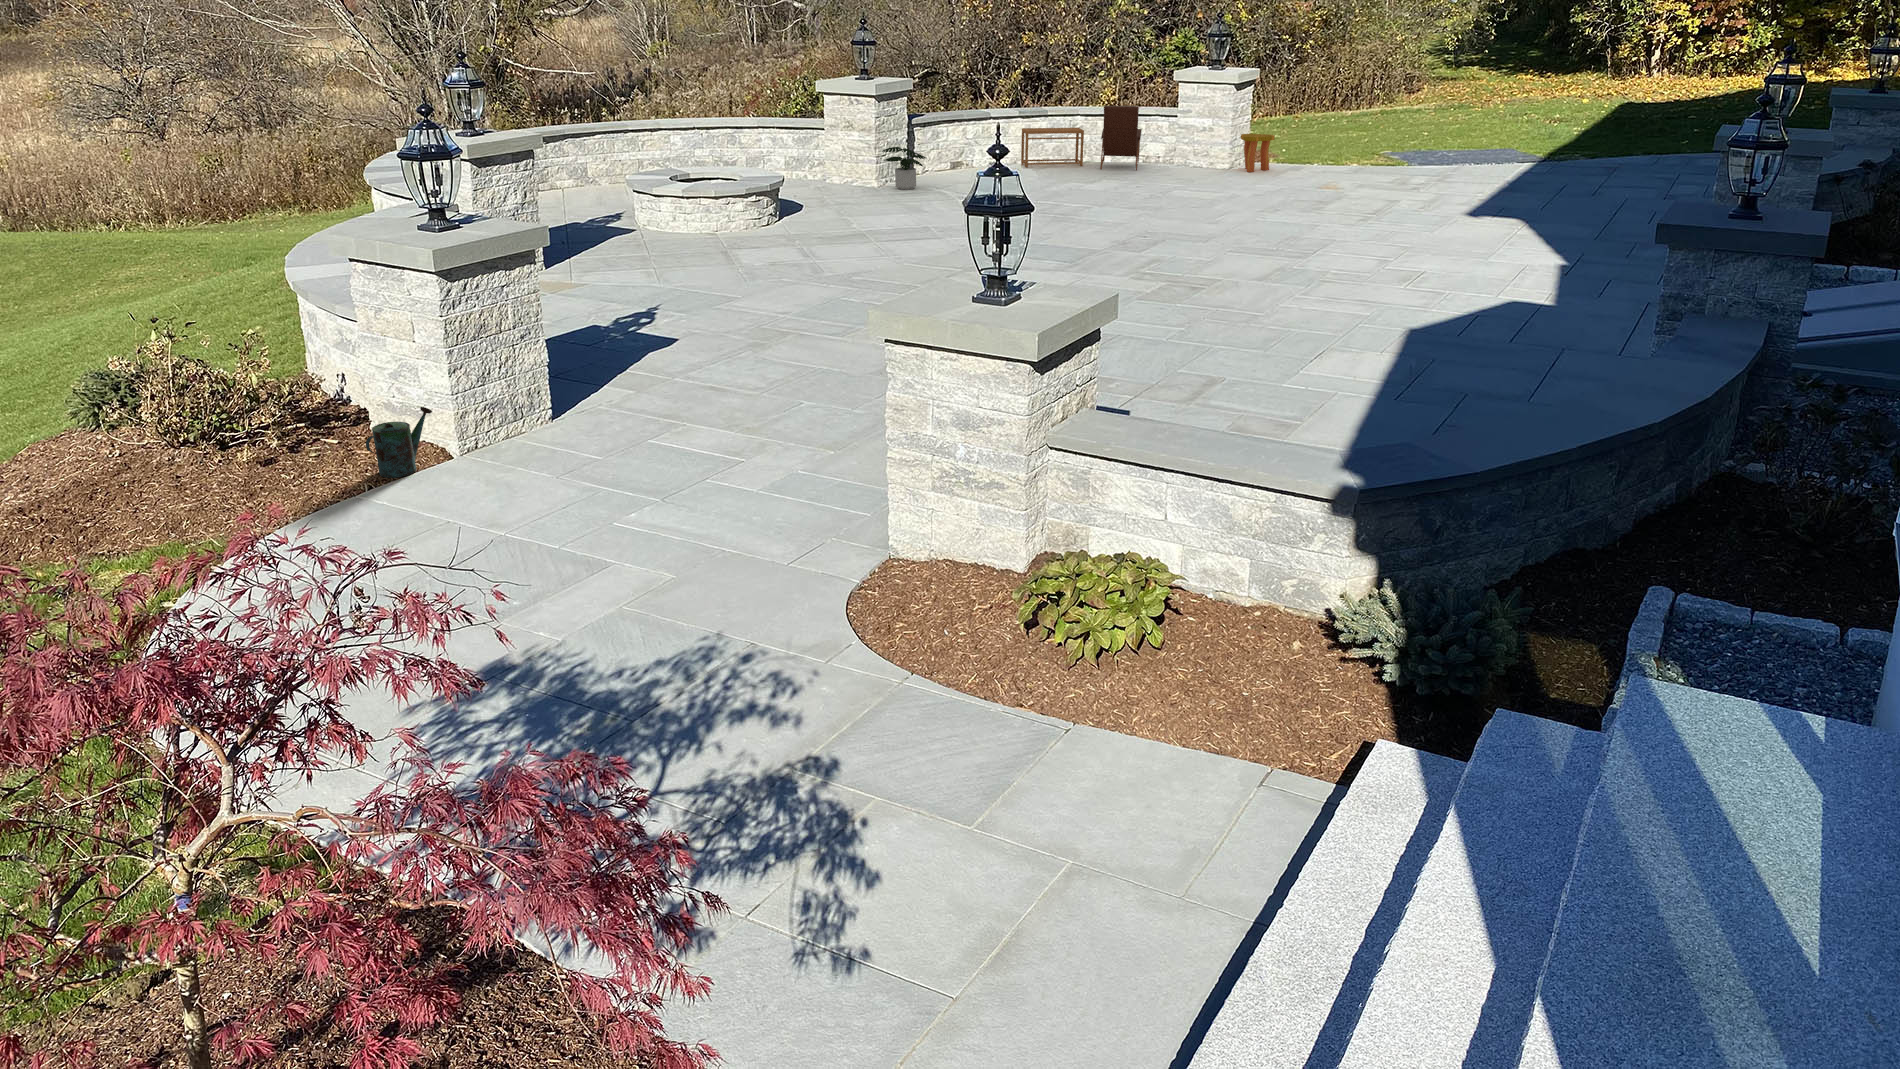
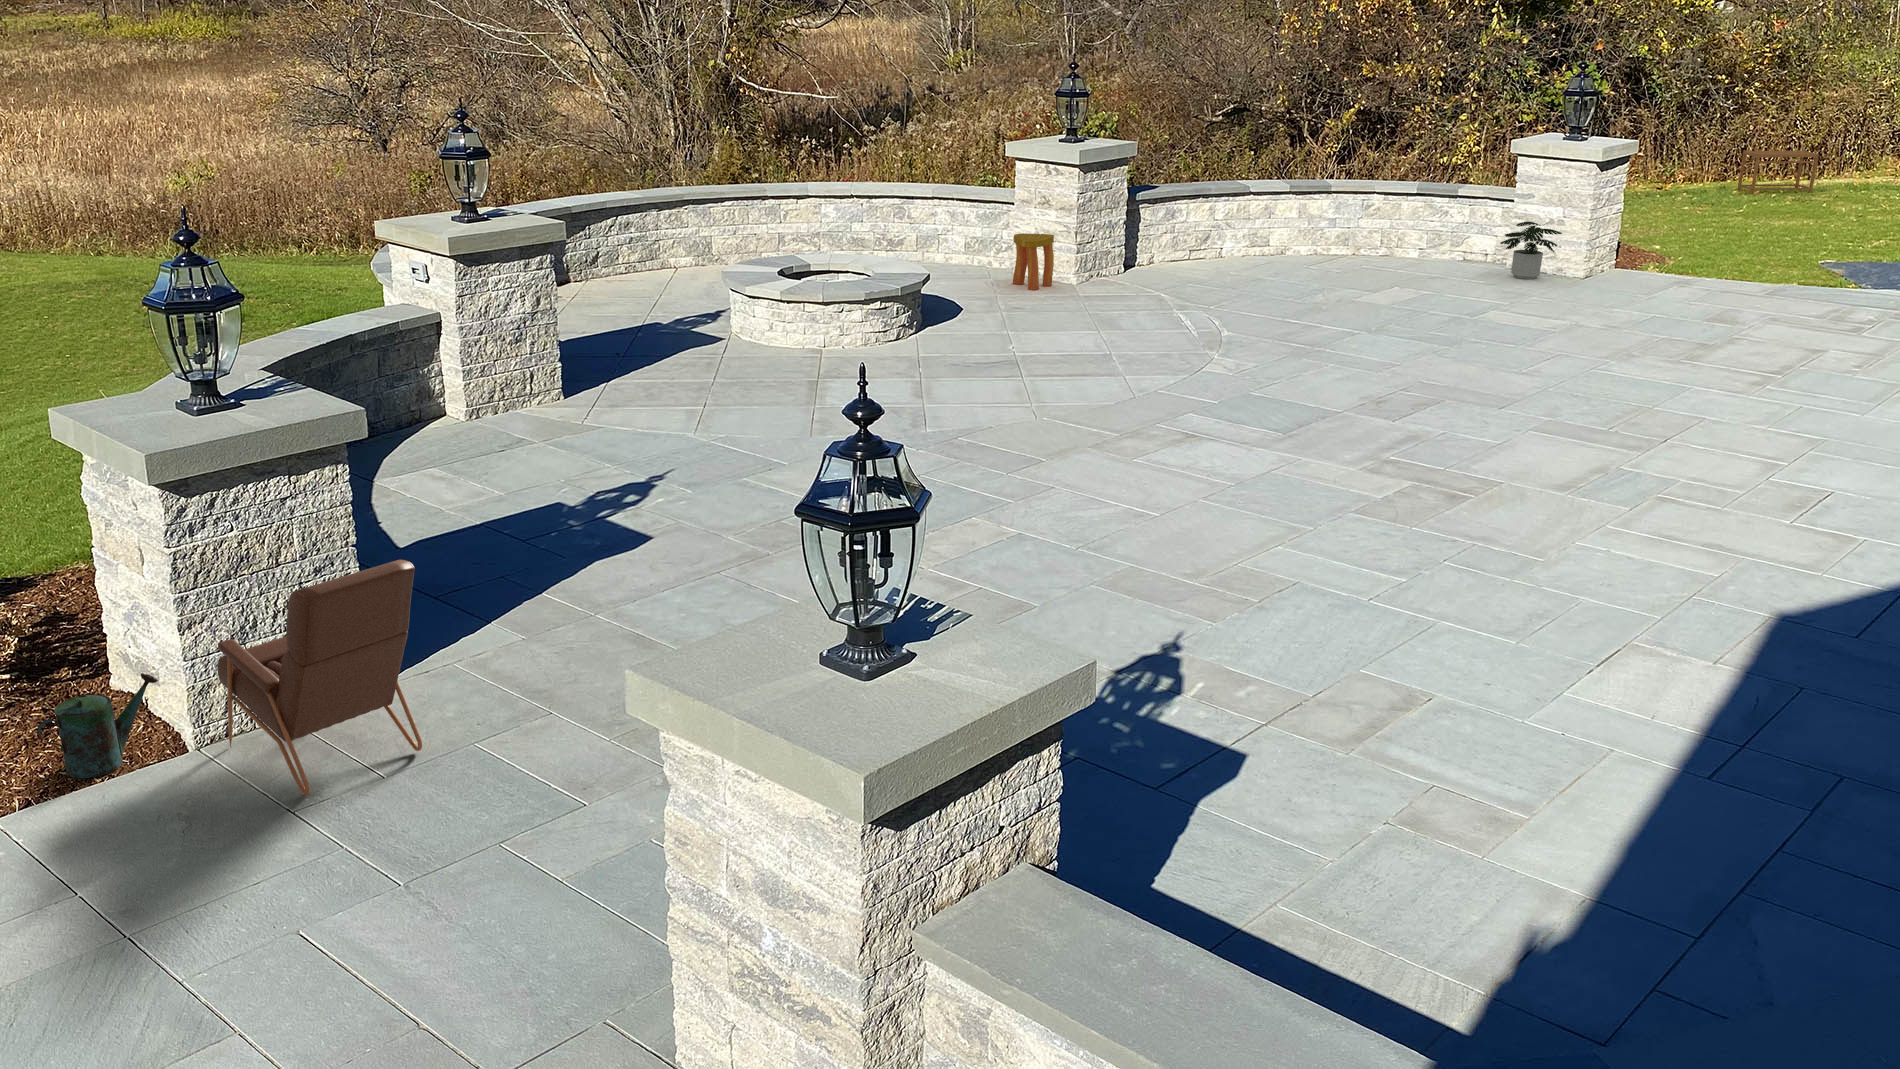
armchair: present [1100,106,1142,170] -> present [217,560,422,796]
side table: present [1021,128,1084,167] -> present [1738,151,1819,193]
stool: present [1241,134,1275,172] -> present [1013,233,1054,290]
potted plant: present [882,147,927,190] -> present [1500,222,1562,279]

